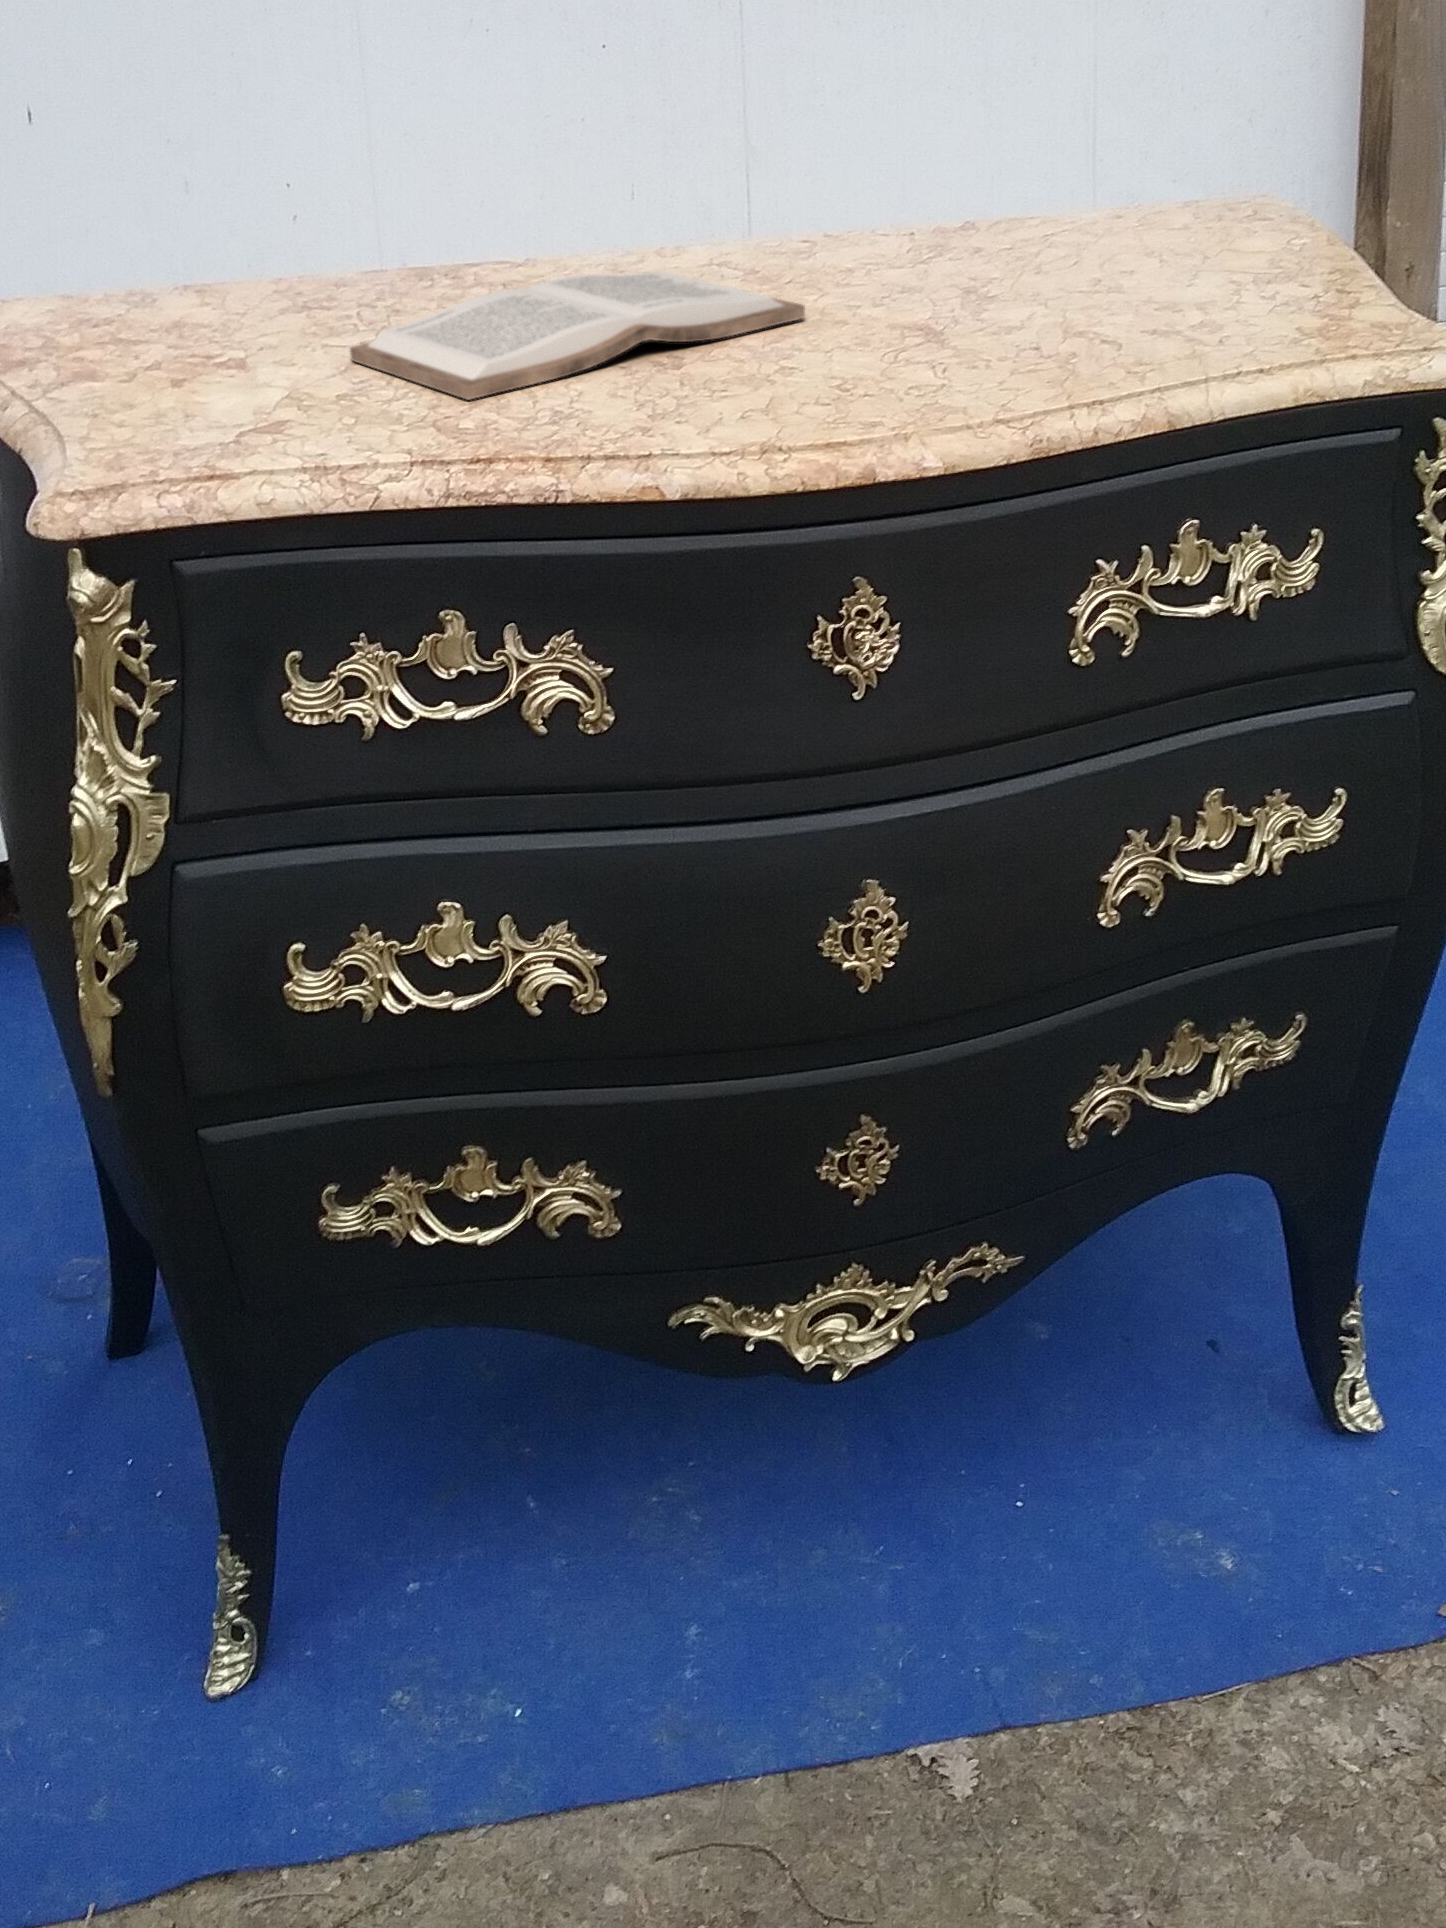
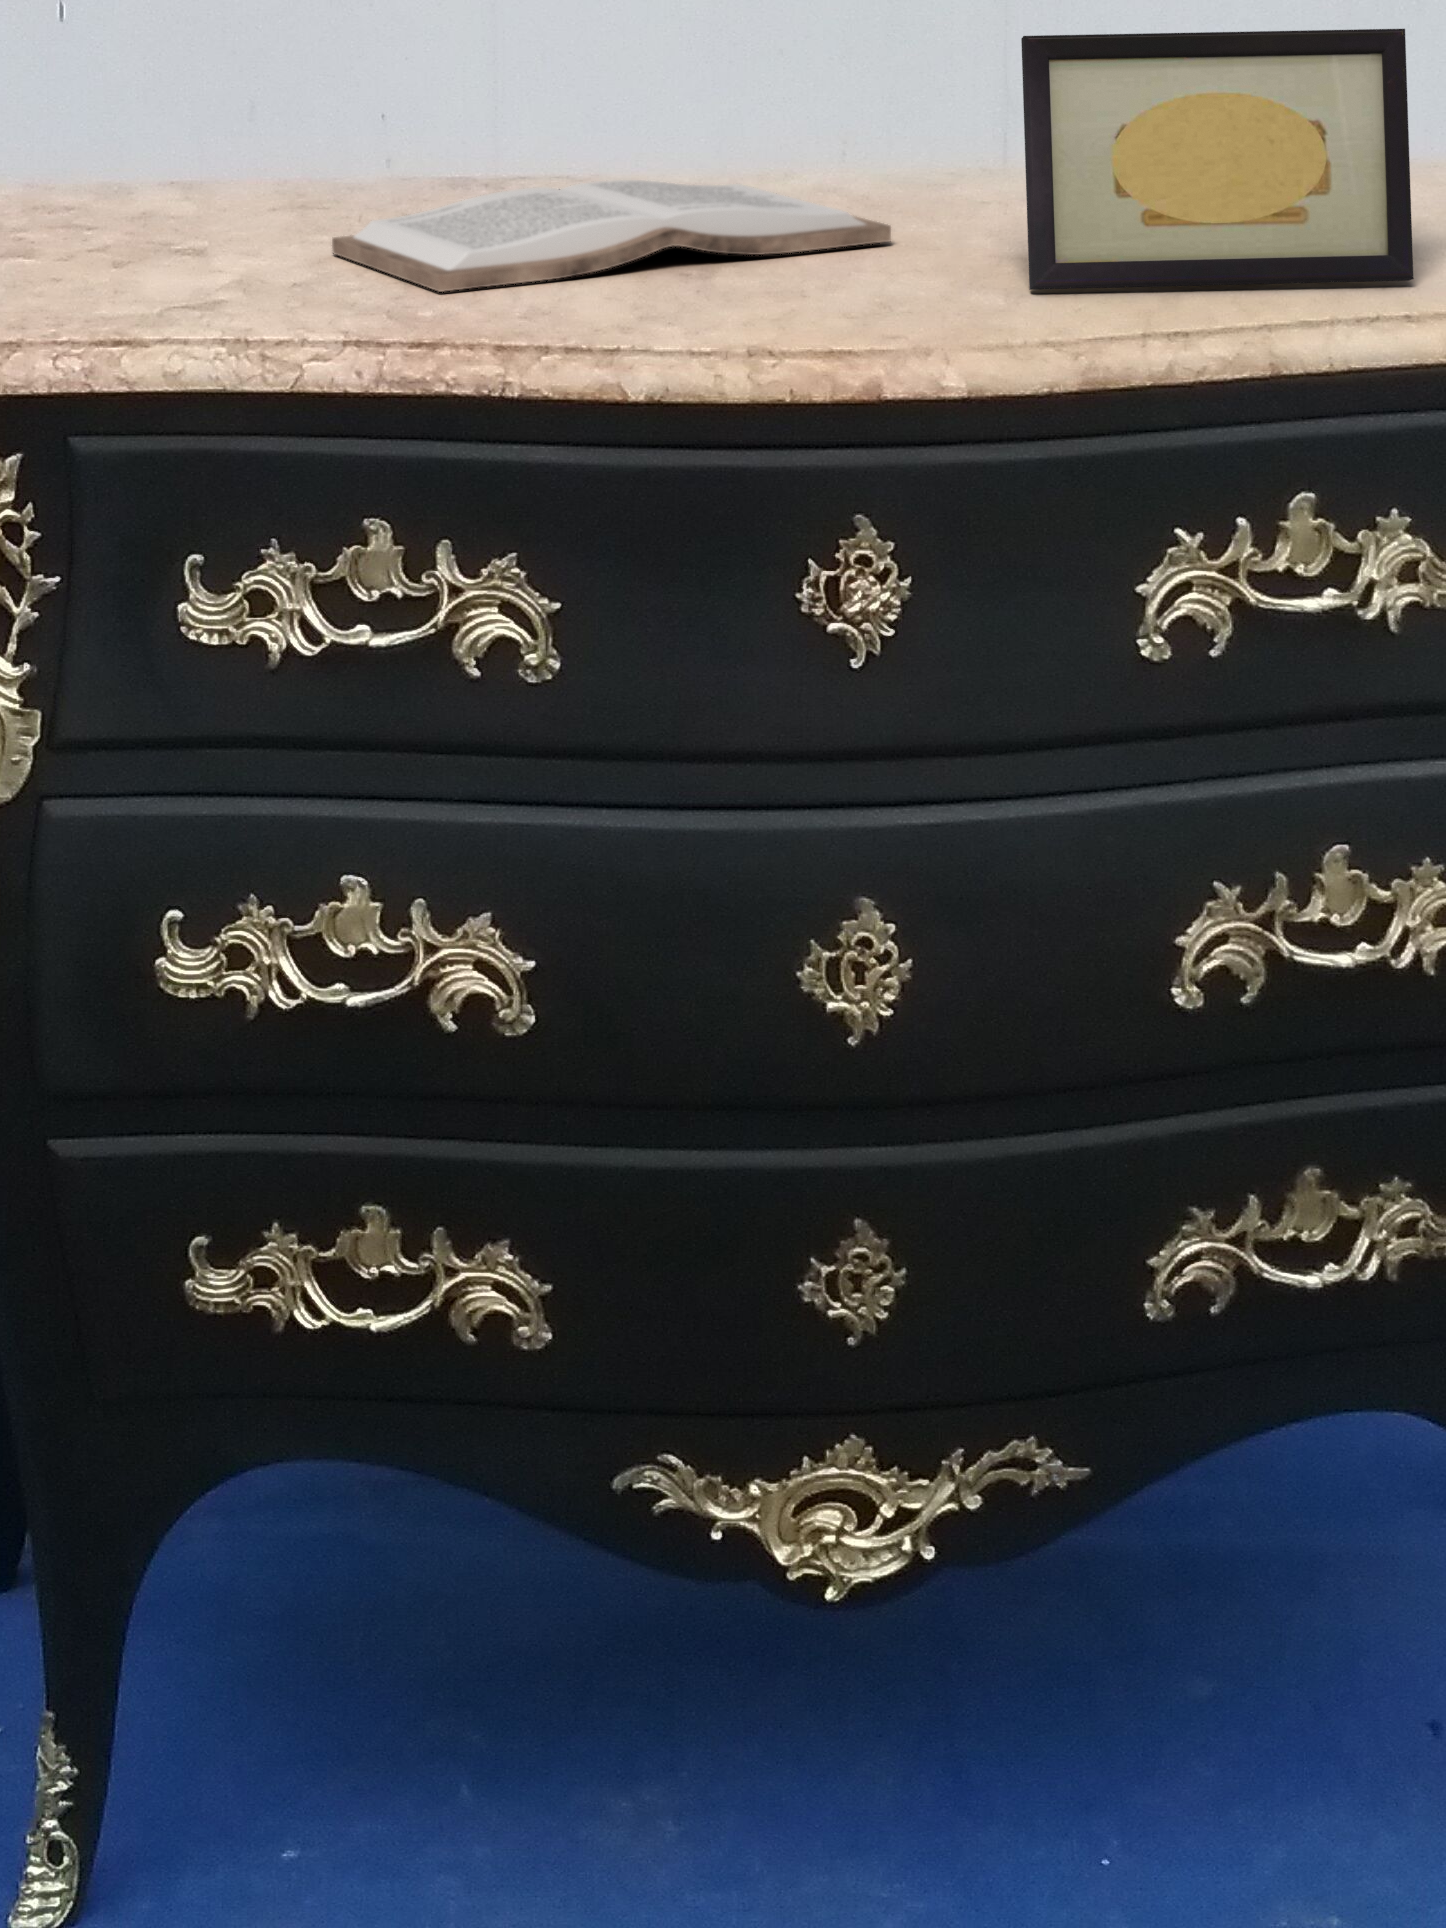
picture frame: none [935,130,1251,364] -> present [1021,29,1413,290]

